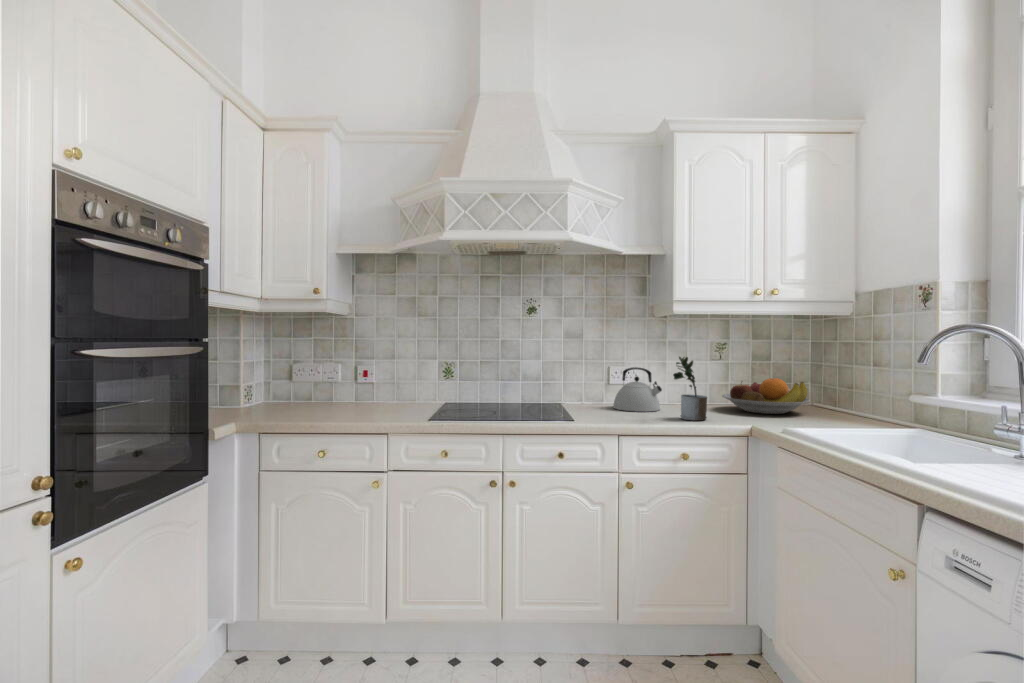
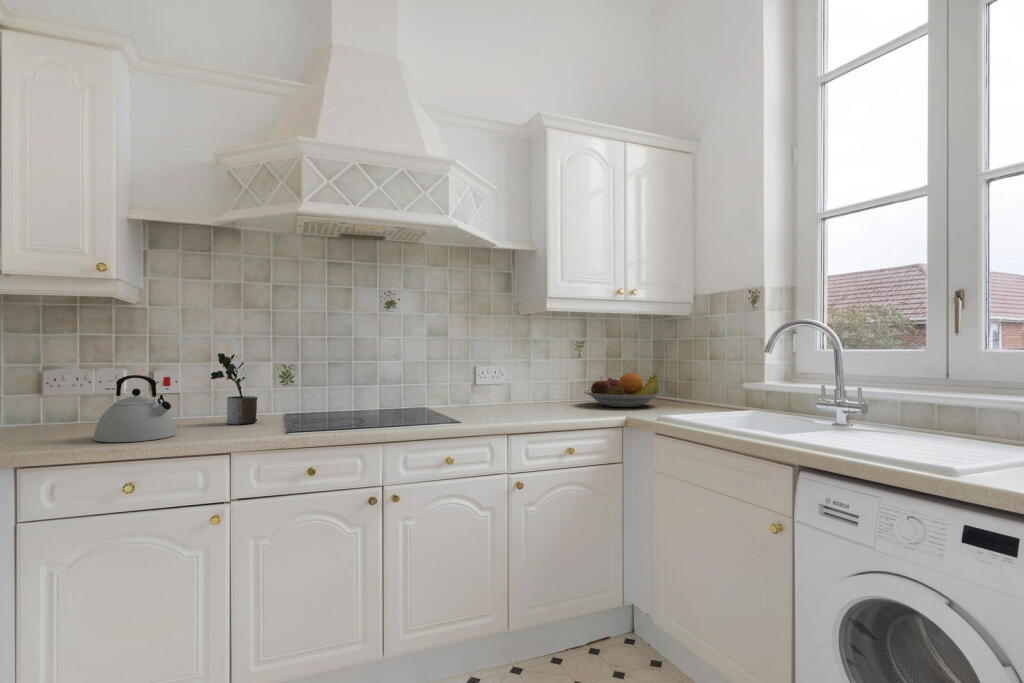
potted plant: present [673,357,707,421] -> present [211,353,257,425]
kettle: present [613,367,662,412] -> present [94,375,176,442]

